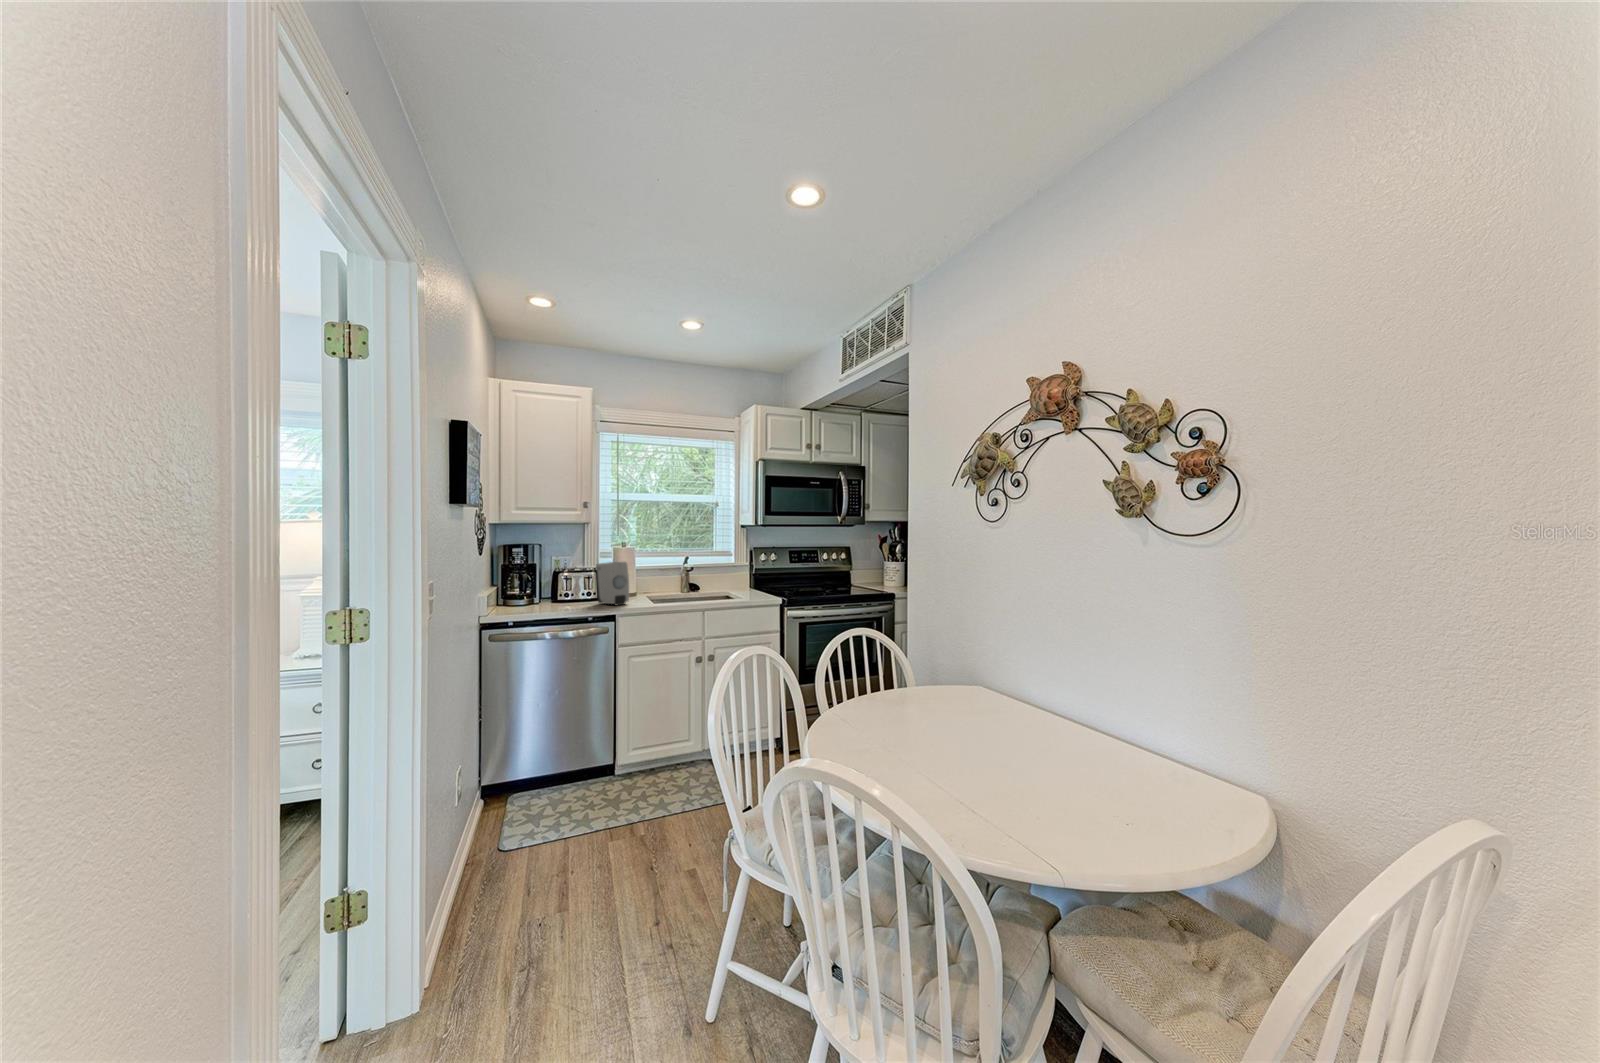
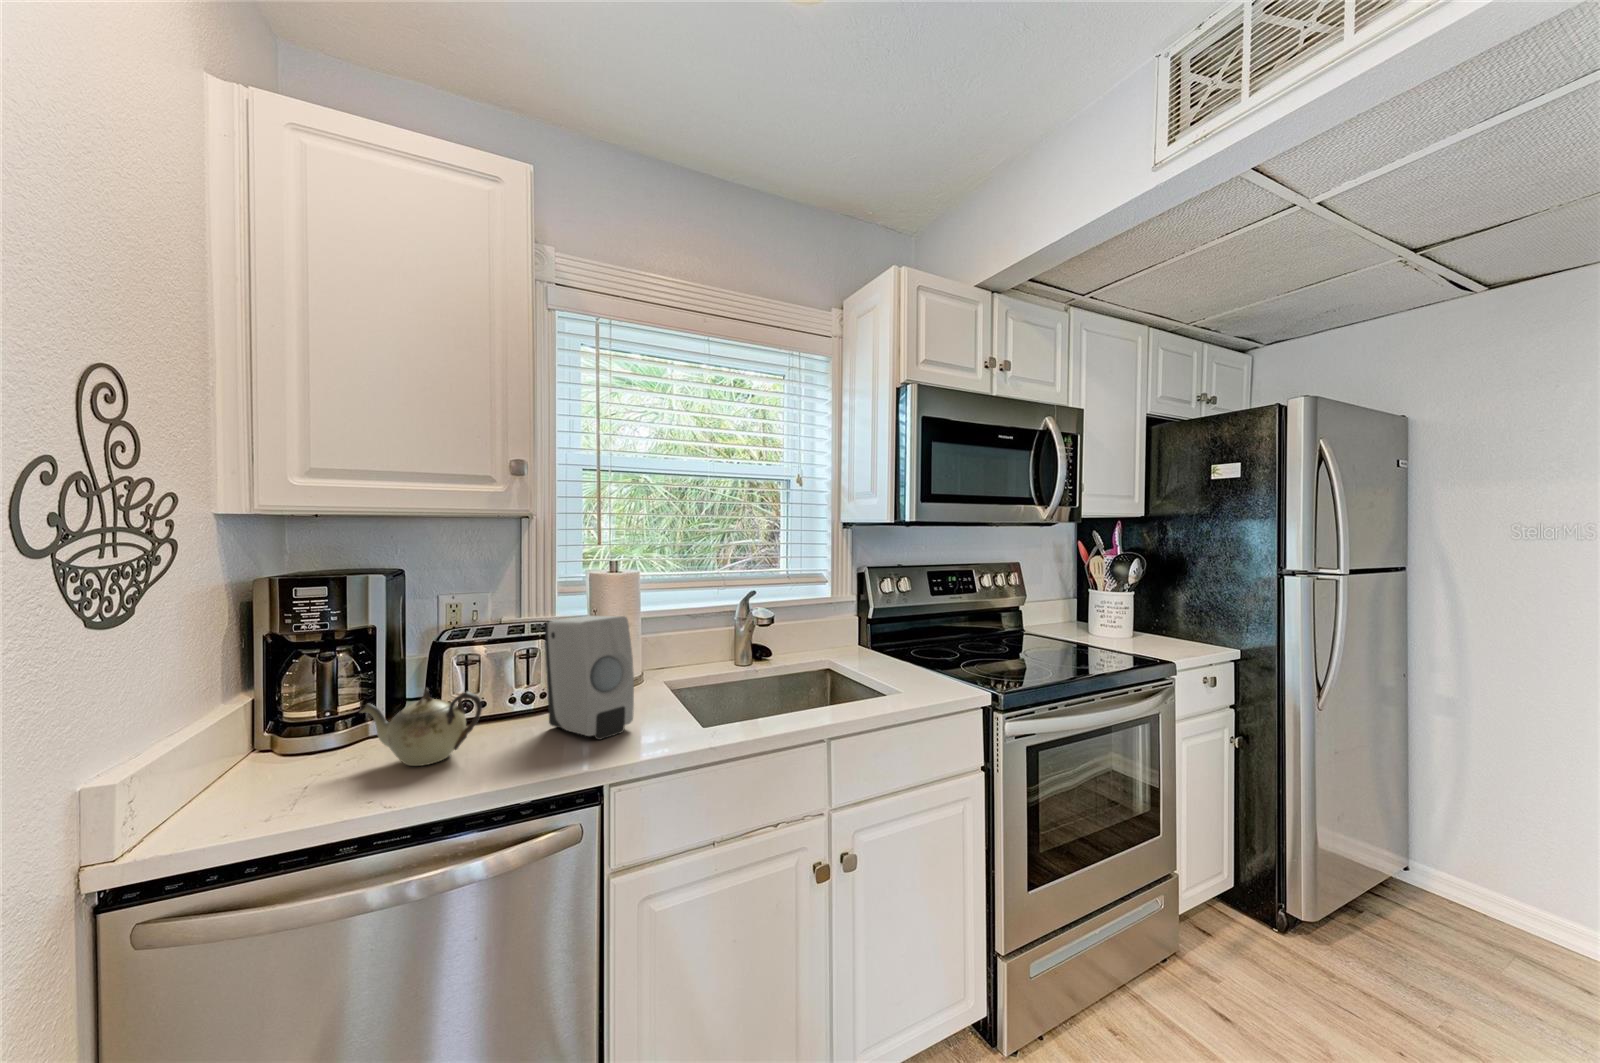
teapot: none [535,583,575,608] -> present [360,688,482,766]

